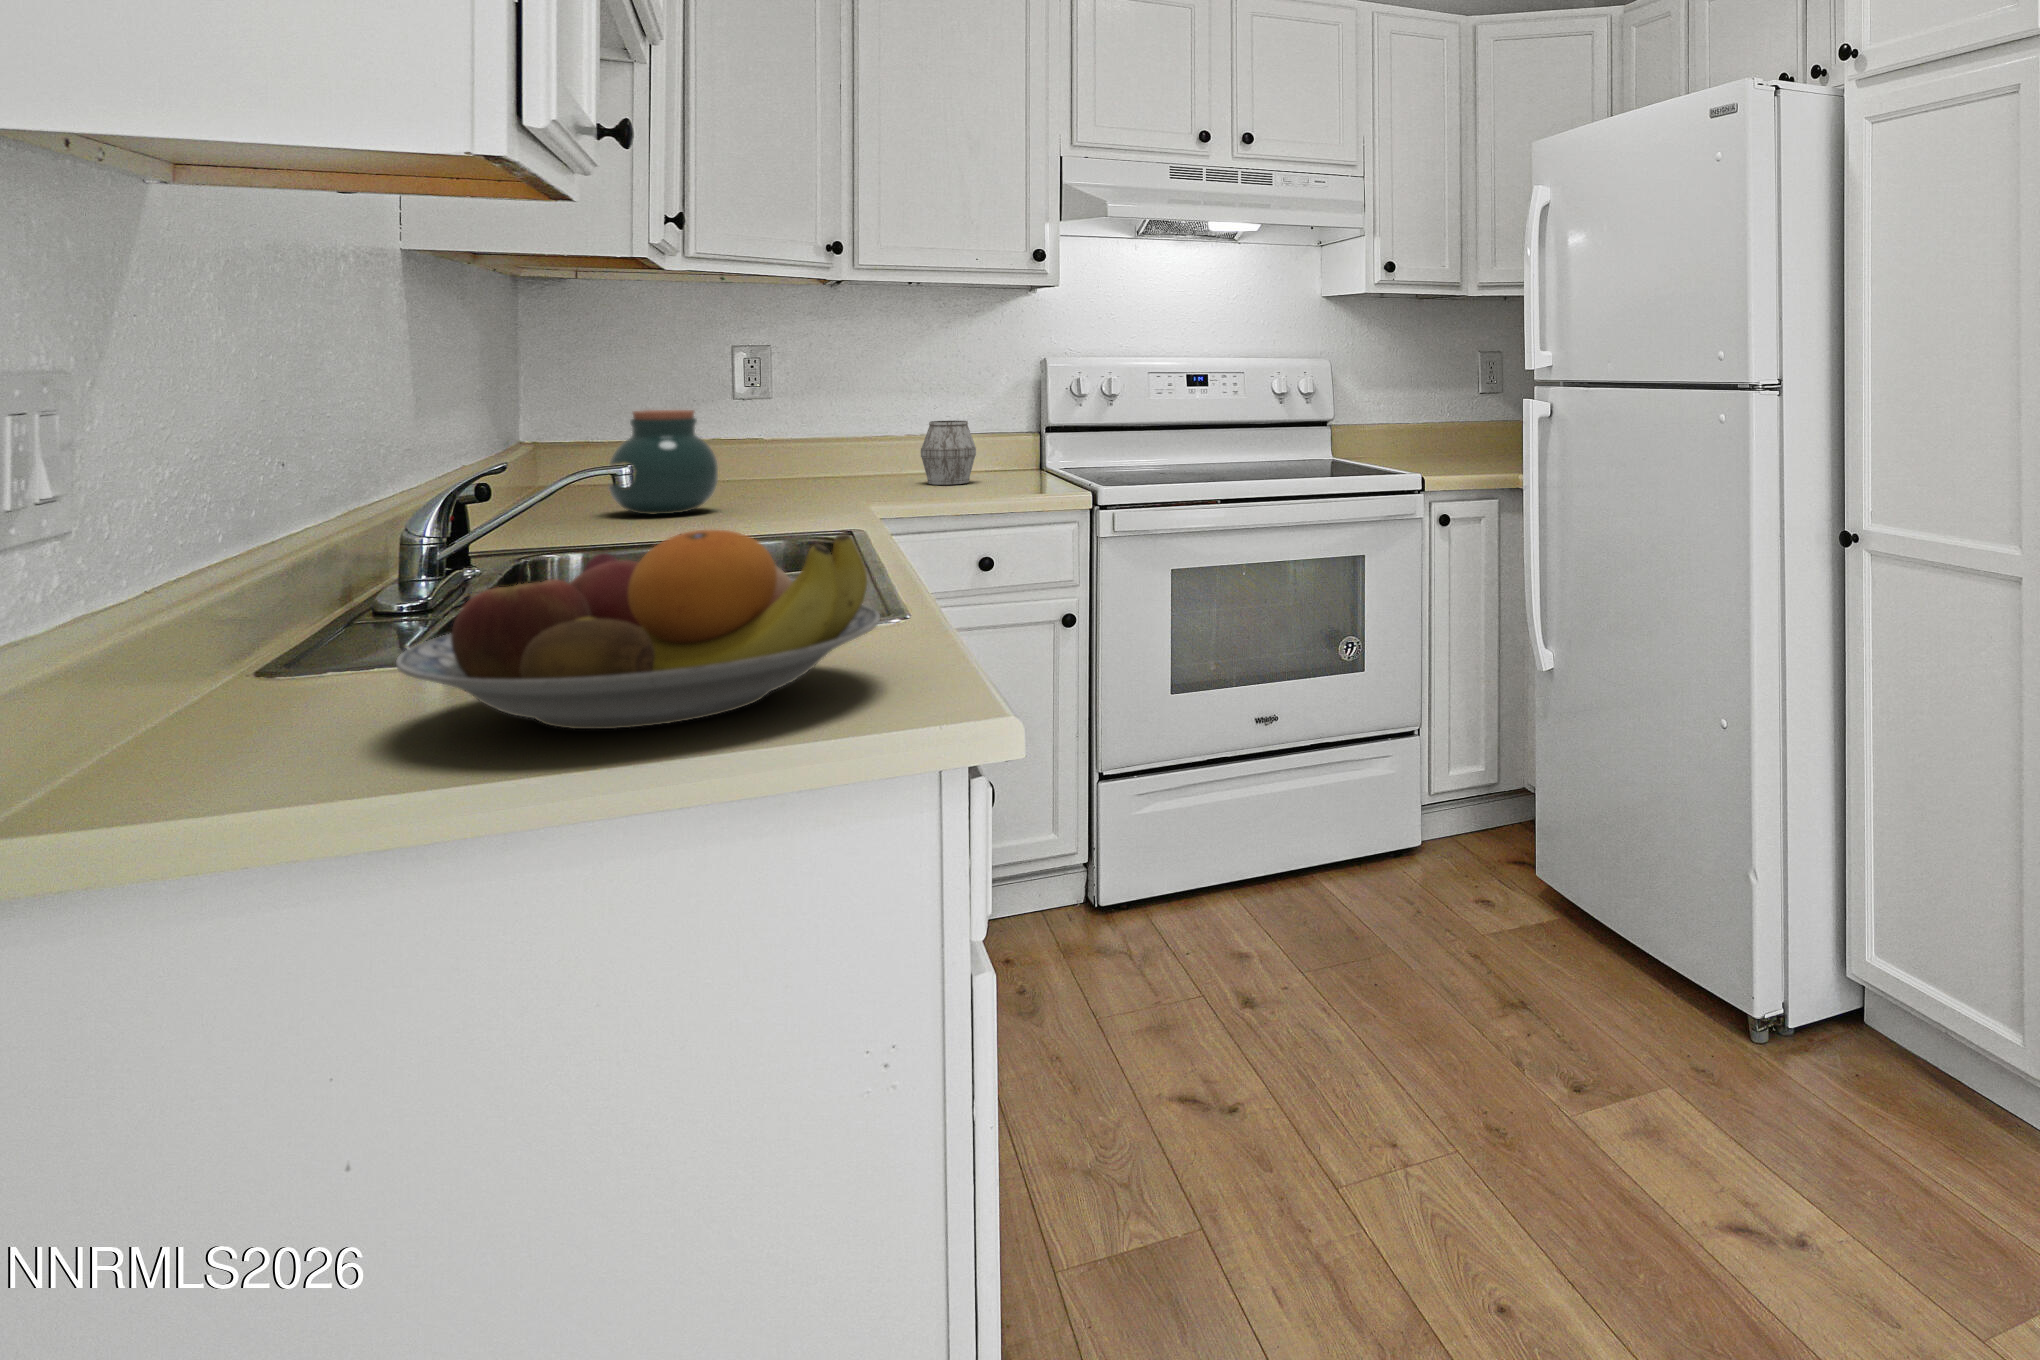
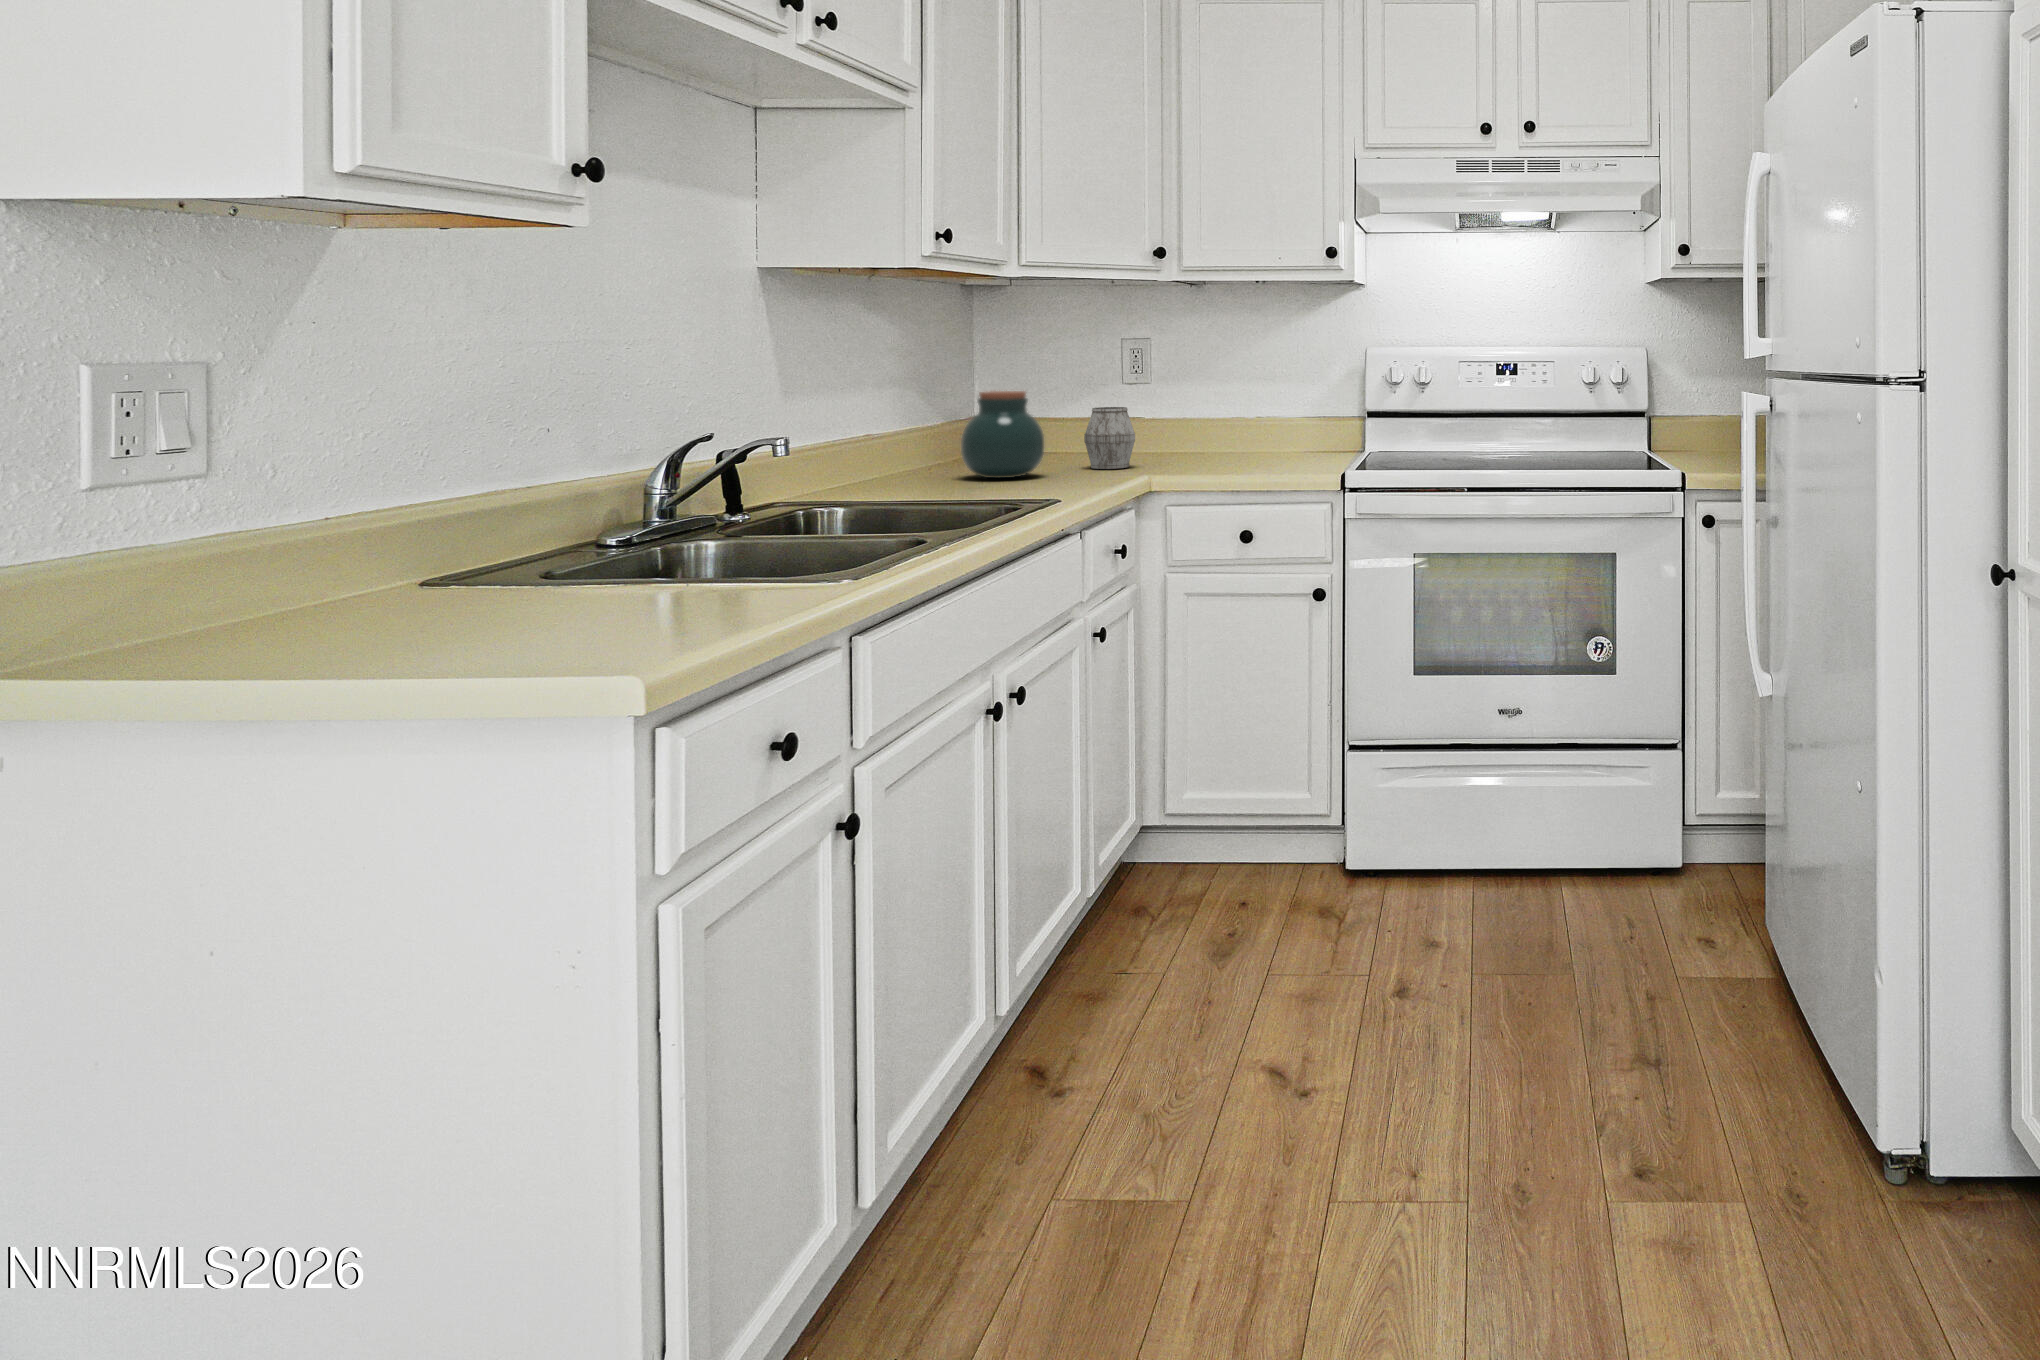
mug: present [921,421,976,485] -> present [1084,407,1135,469]
fruit bowl: present [396,530,880,729] -> none [260,494,683,651]

